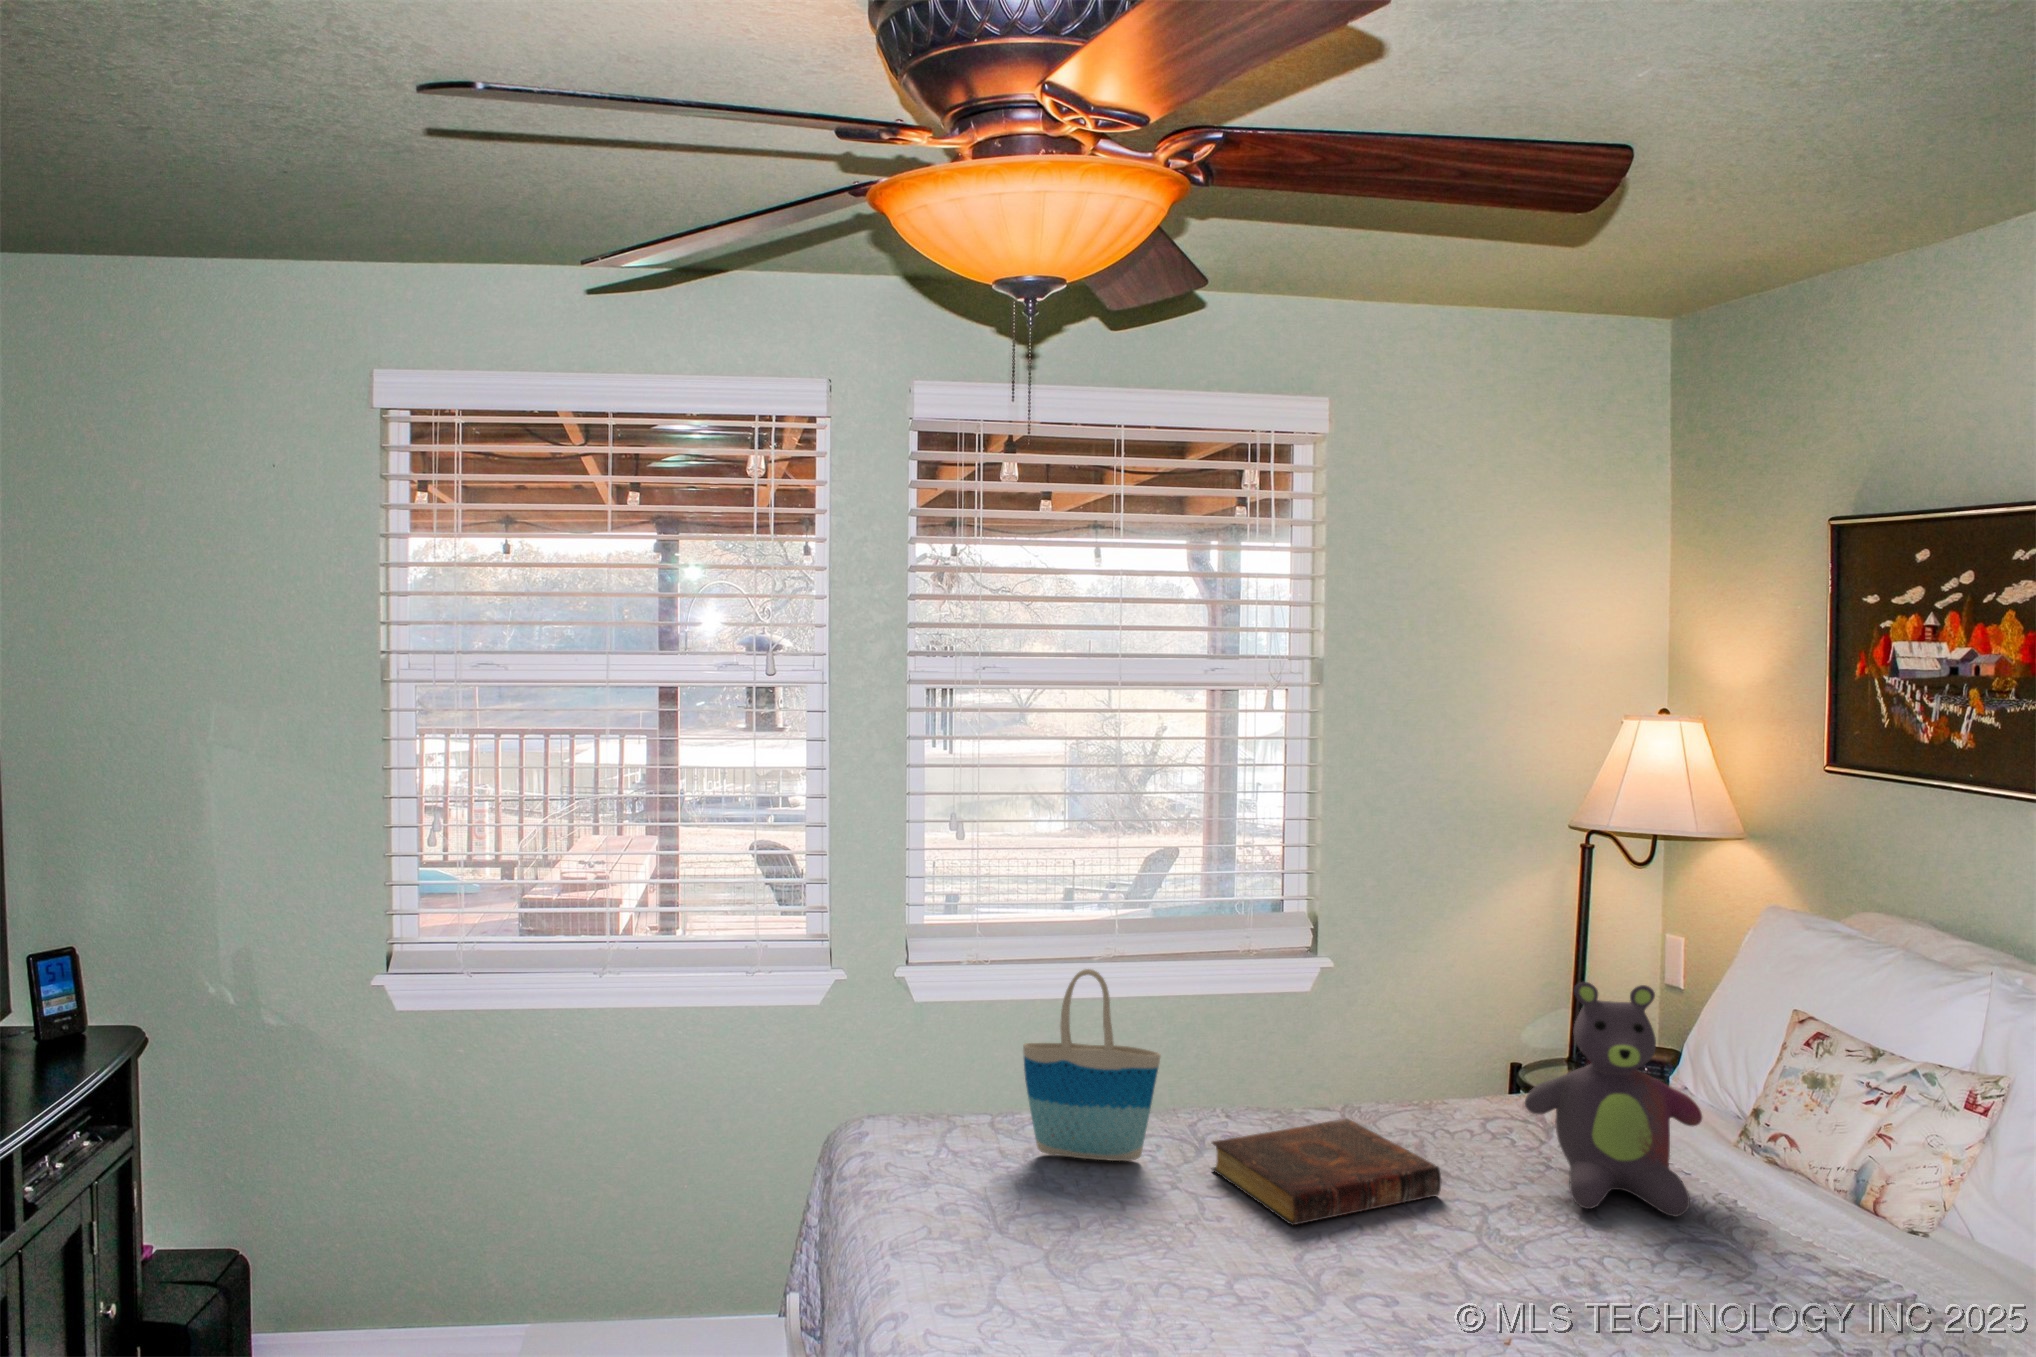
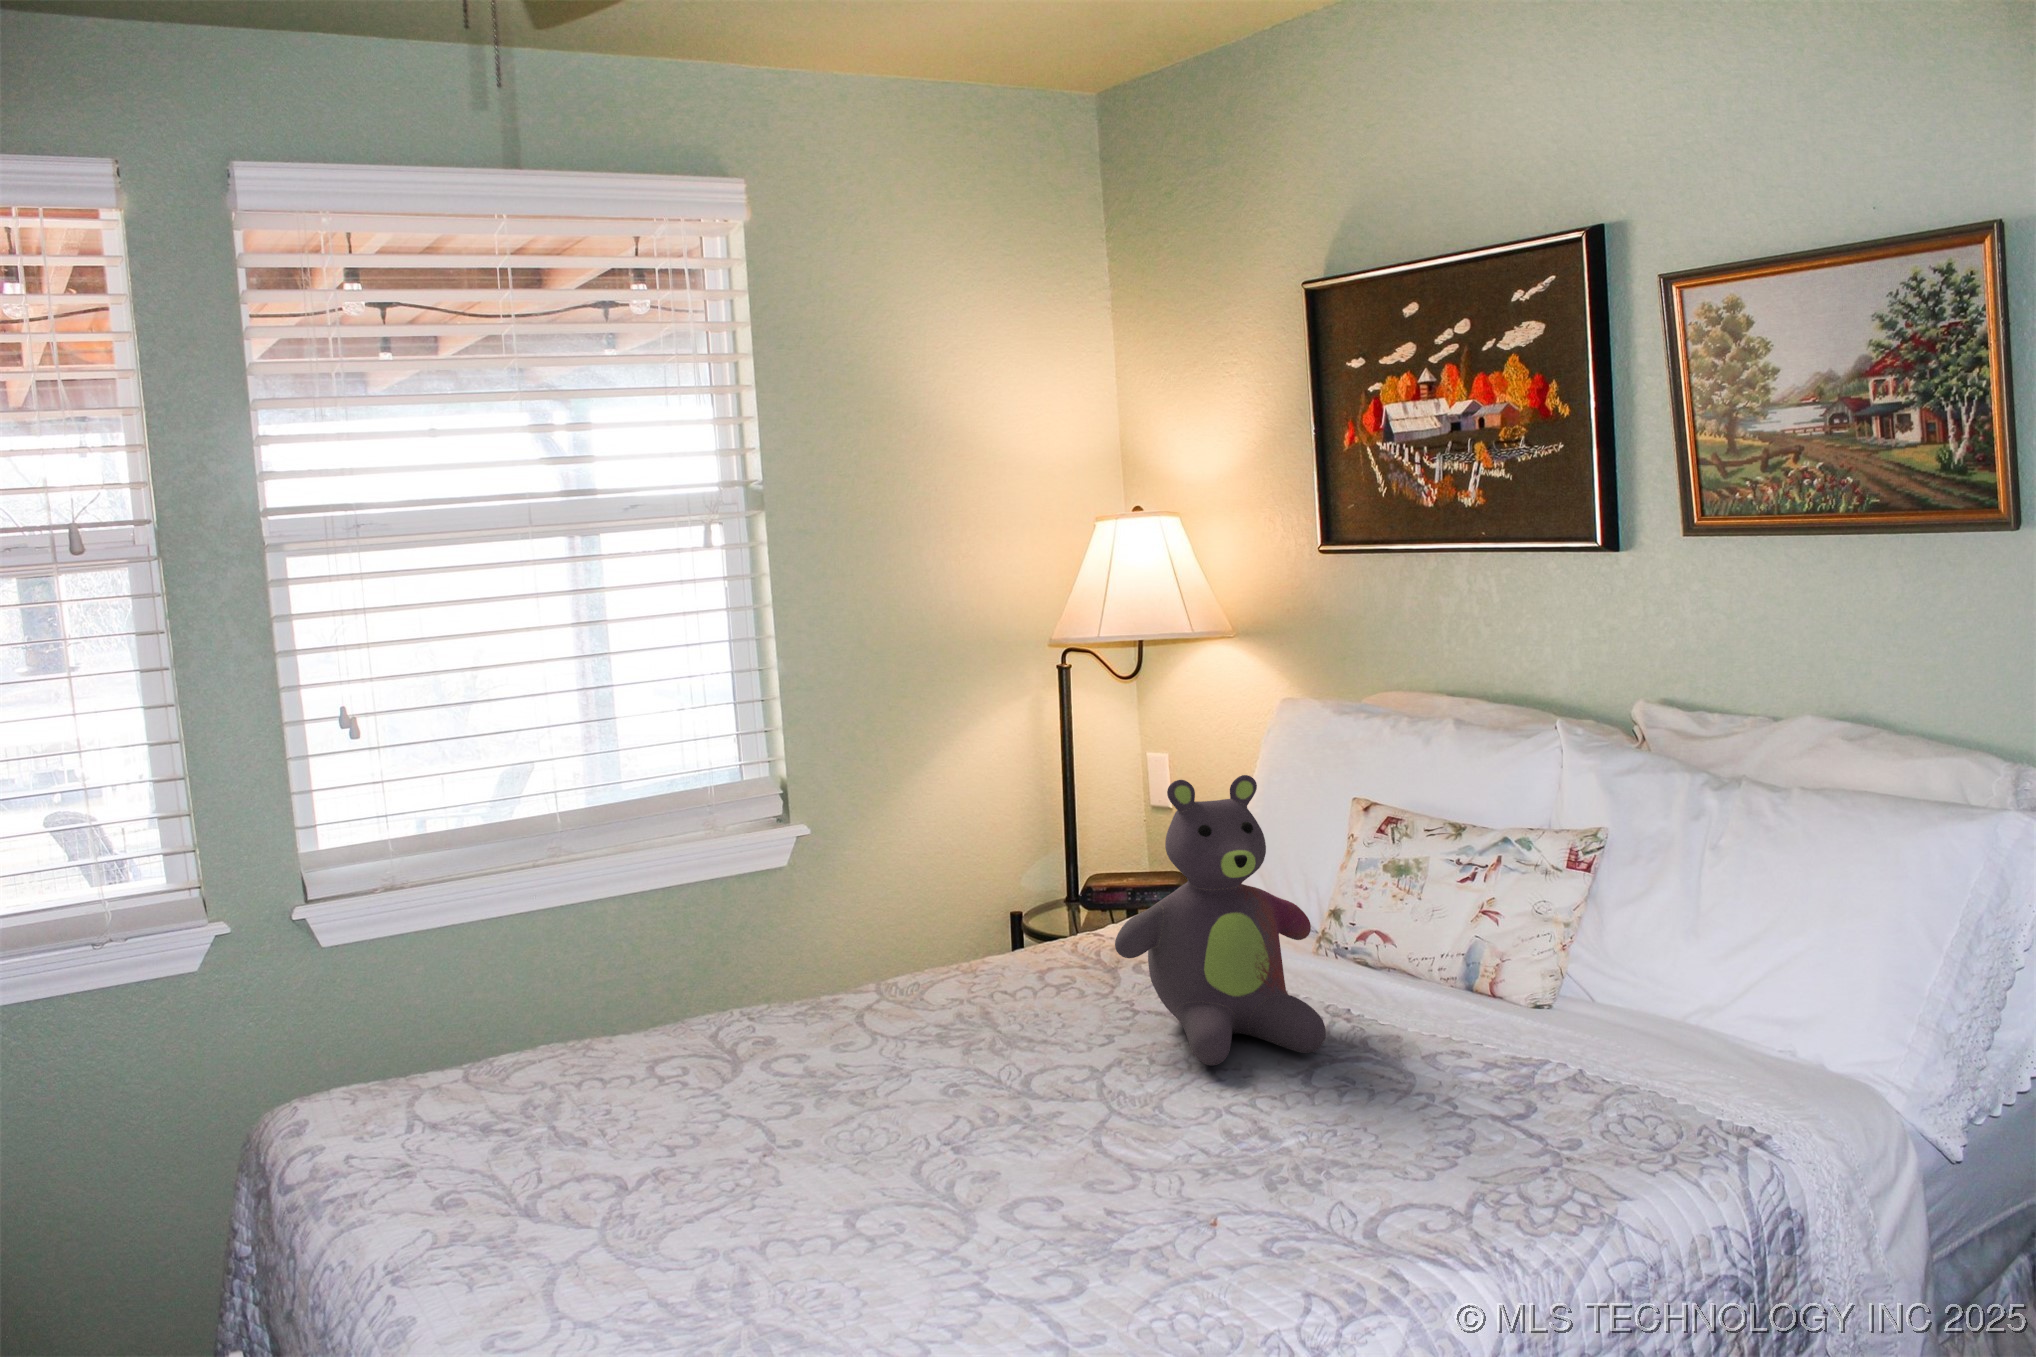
tote bag: present [1023,969,1161,1161] -> none [379,849,620,1158]
book: present [1212,1119,1441,1225] -> none [708,1010,1036,1185]

